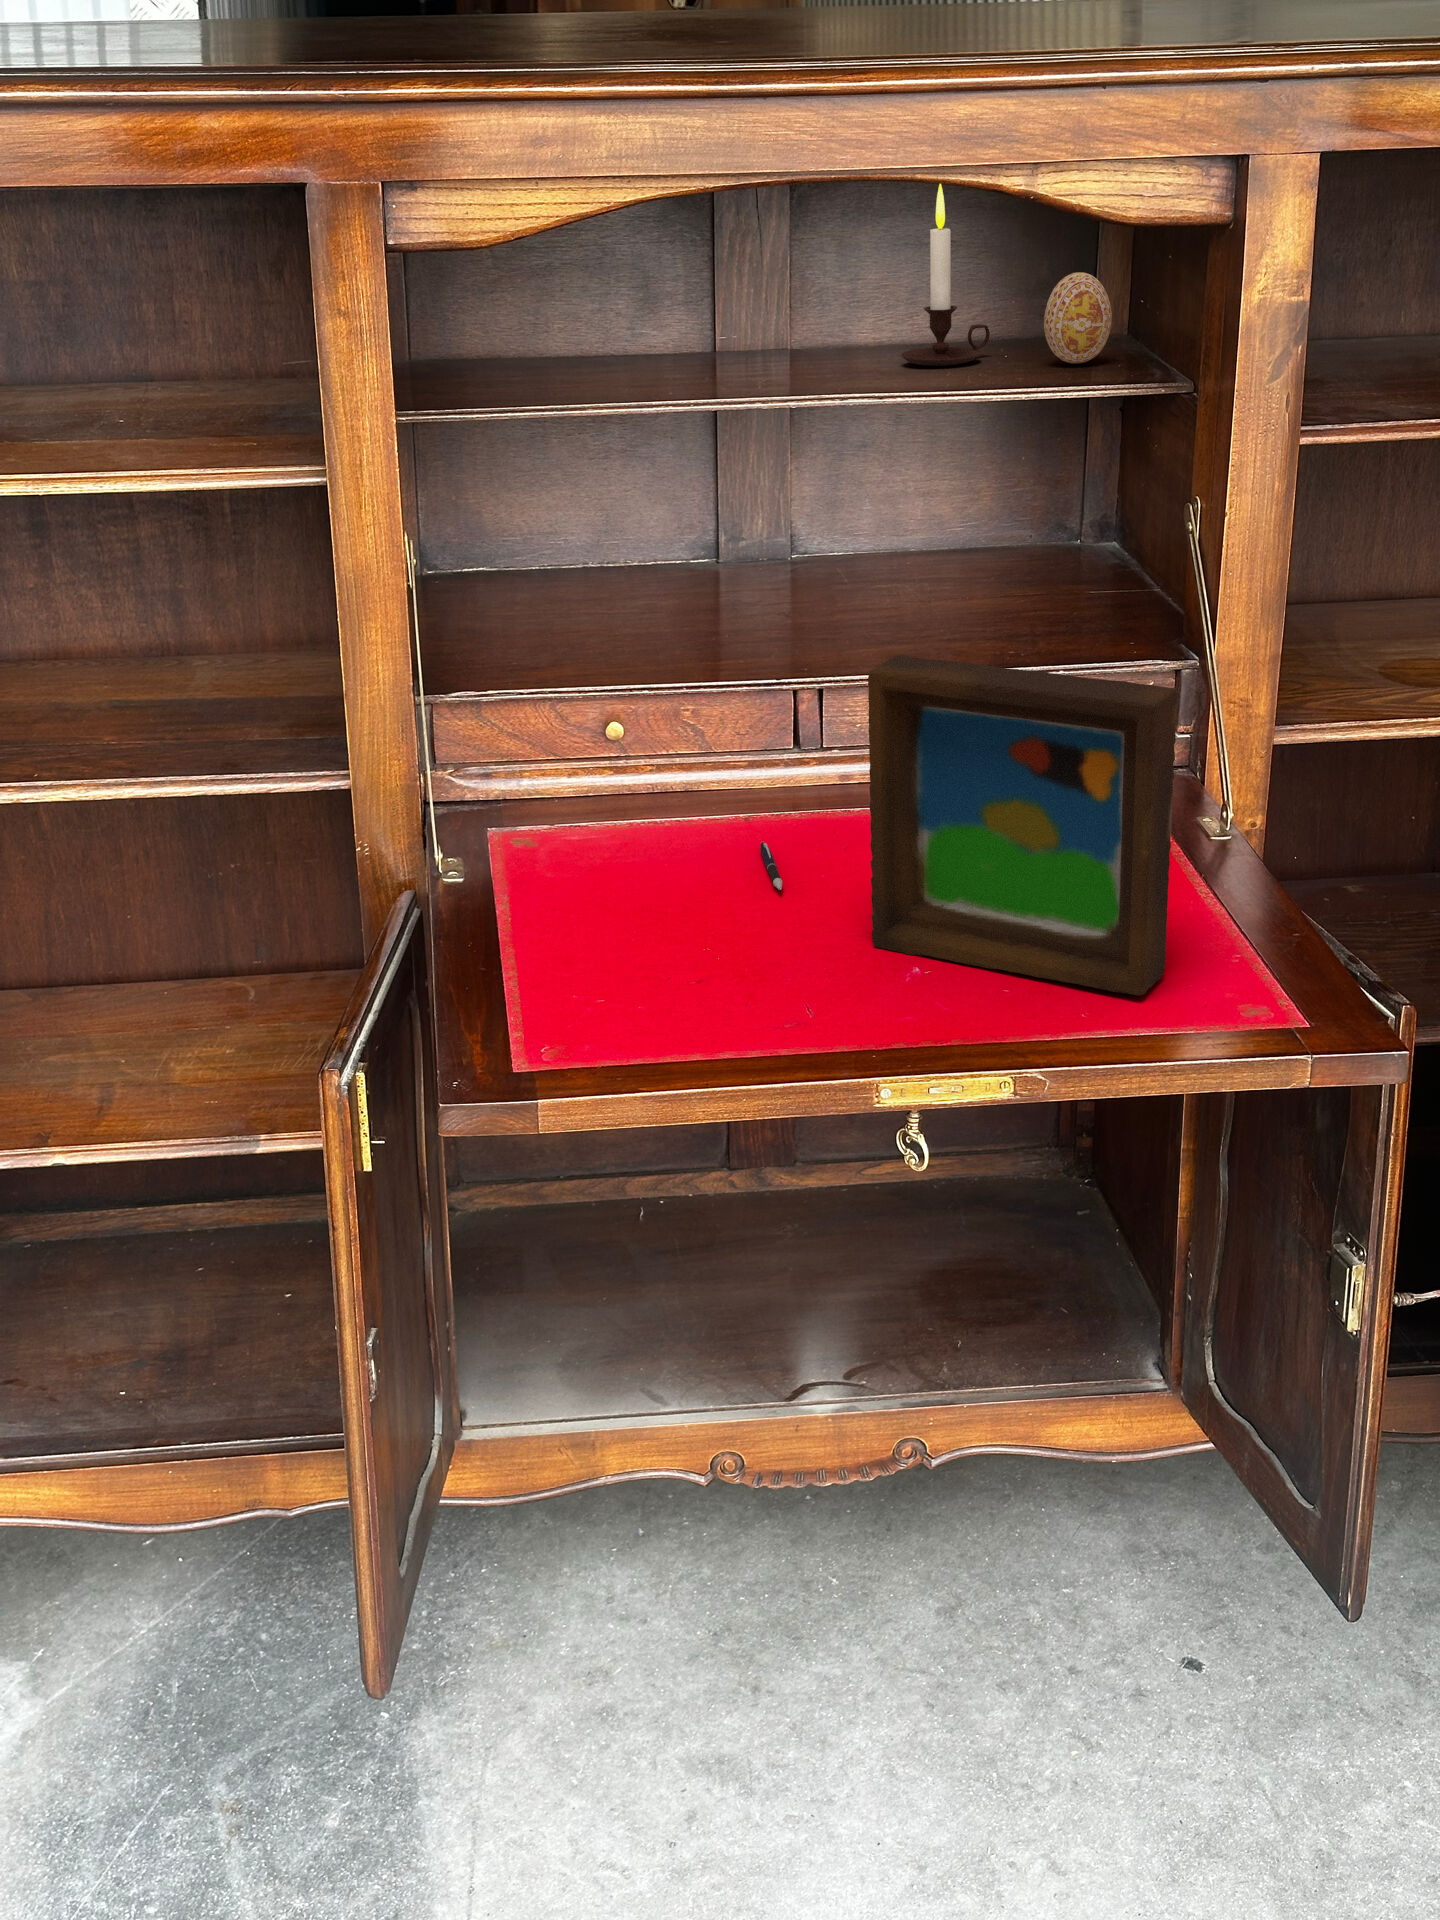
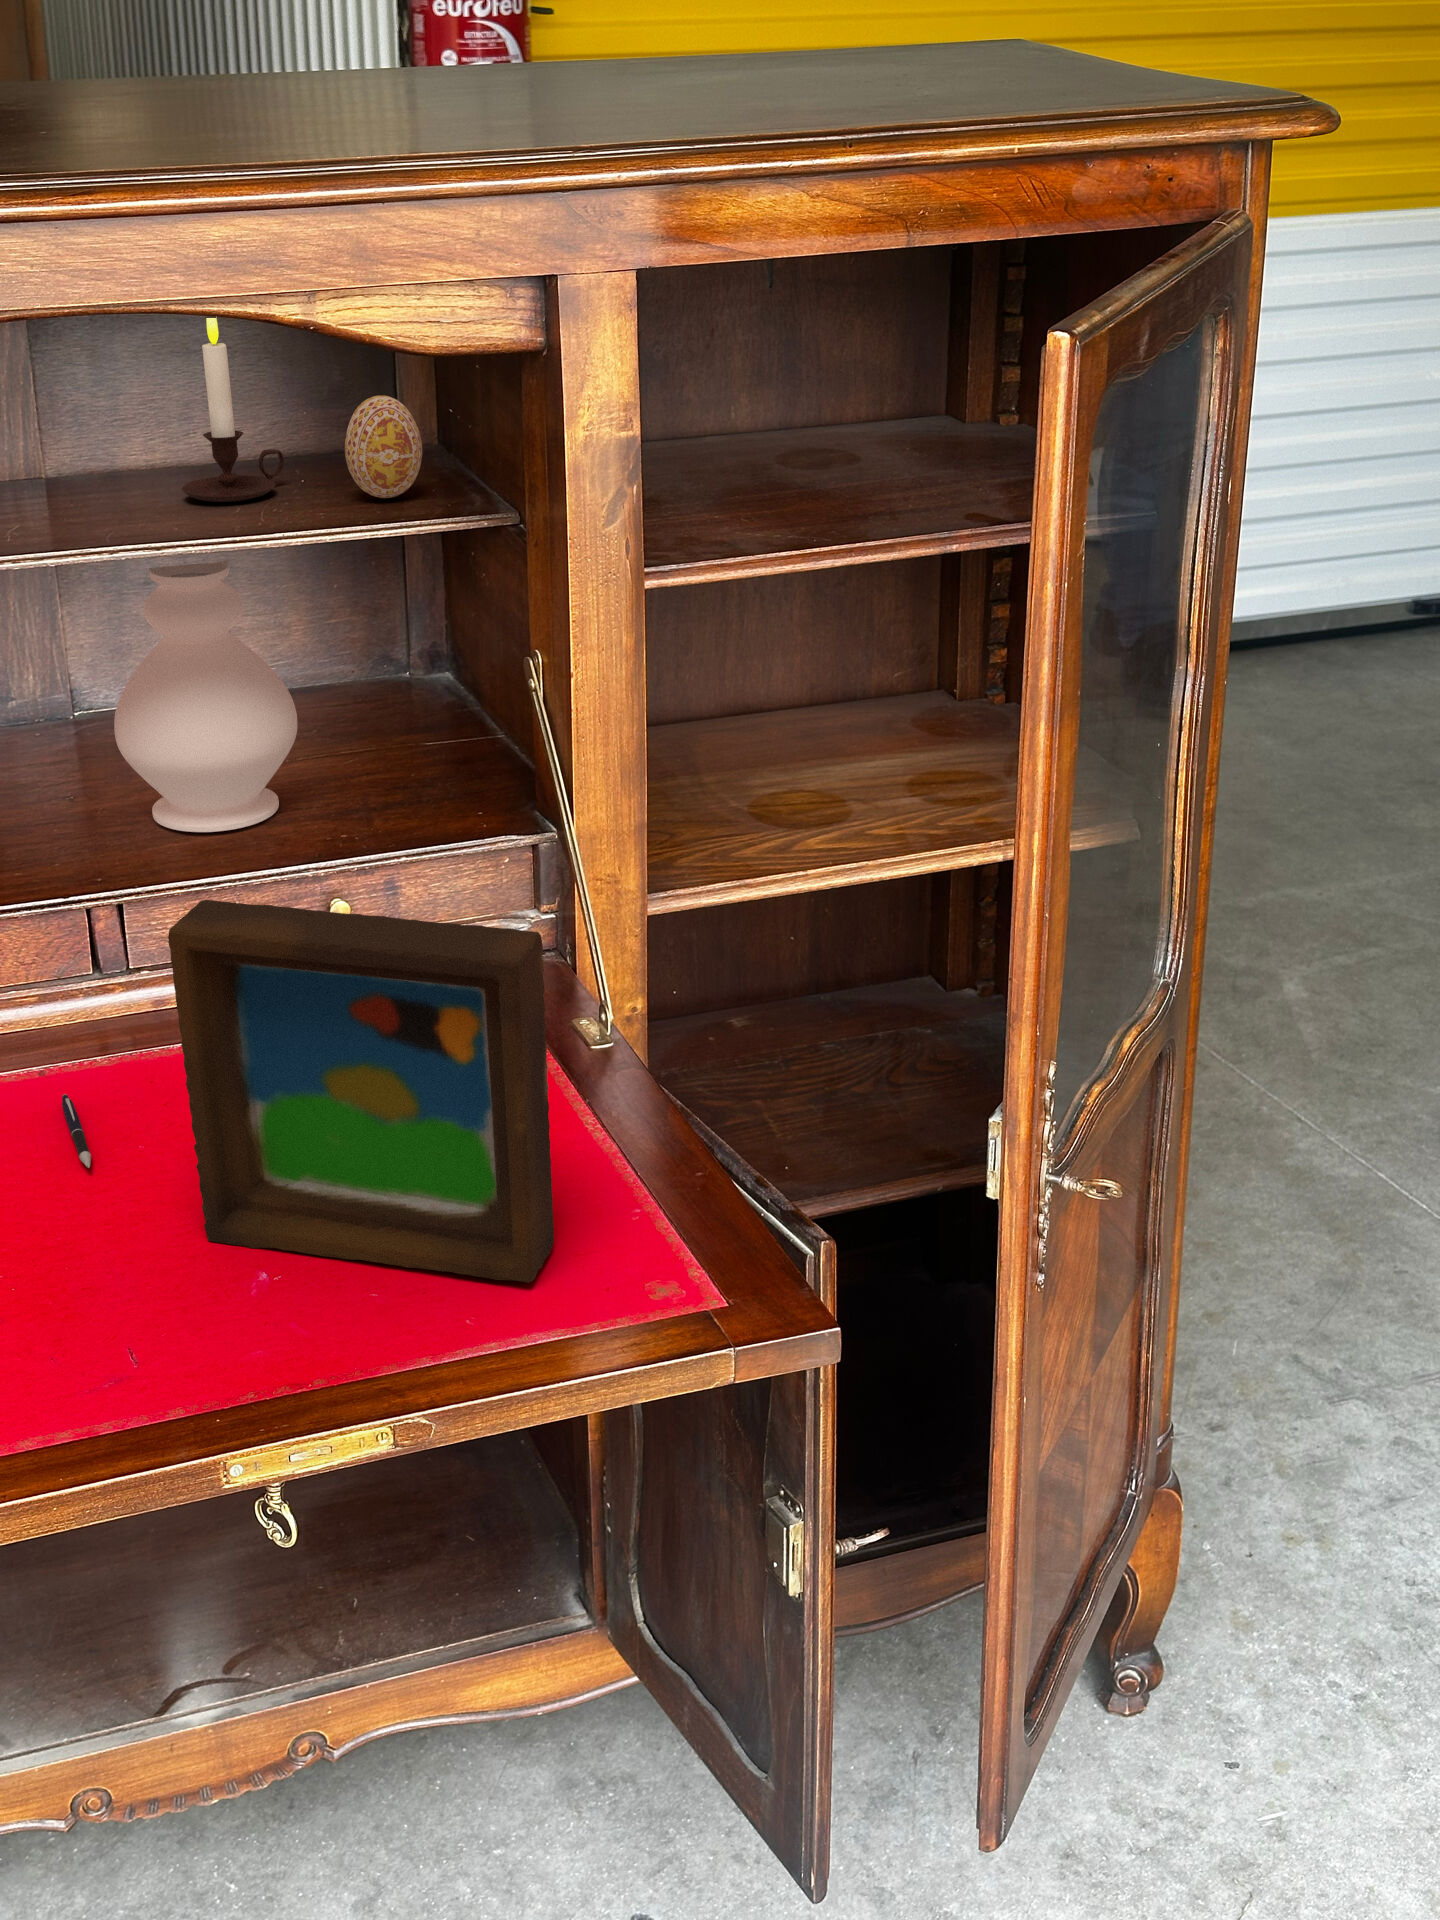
decorative vase: none [827,410,981,646] -> present [114,562,298,832]

